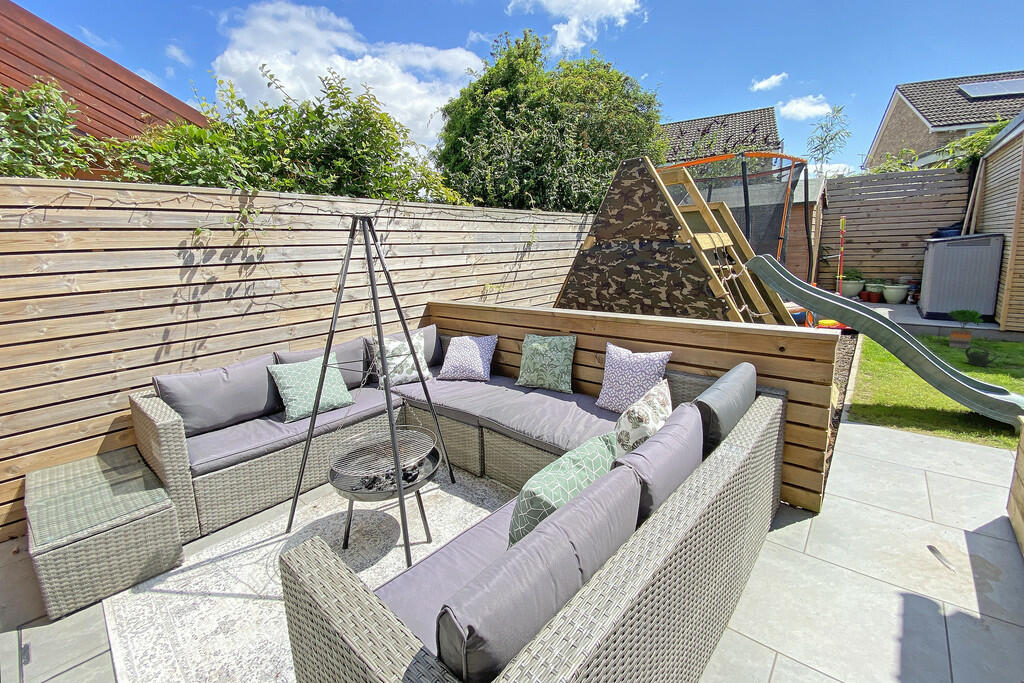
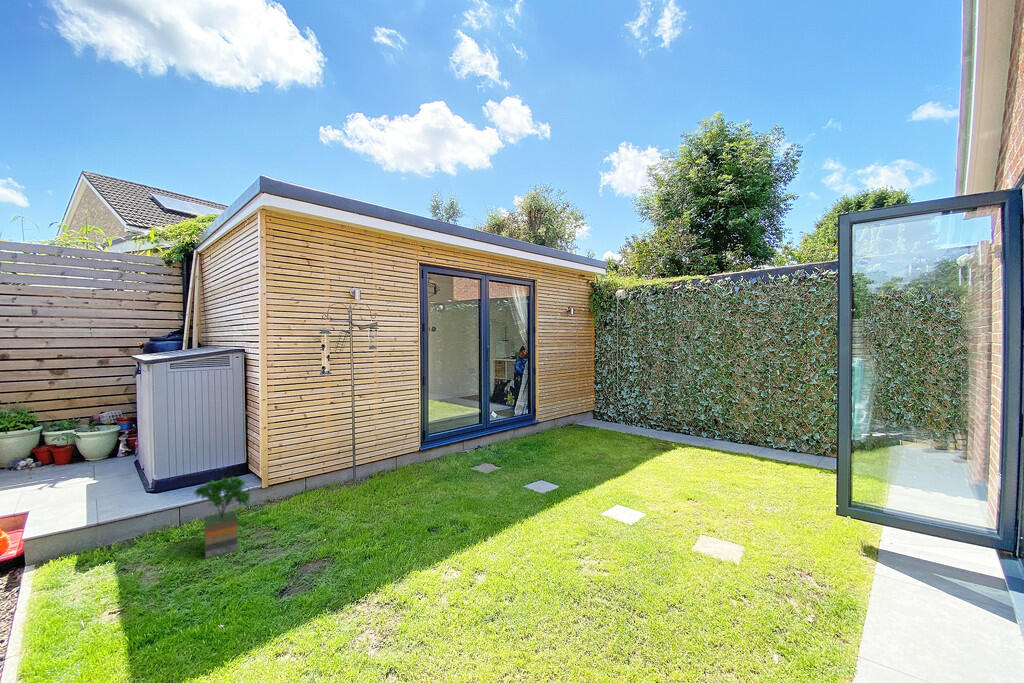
watering can: present [965,347,999,367] -> none [246,572,308,616]

